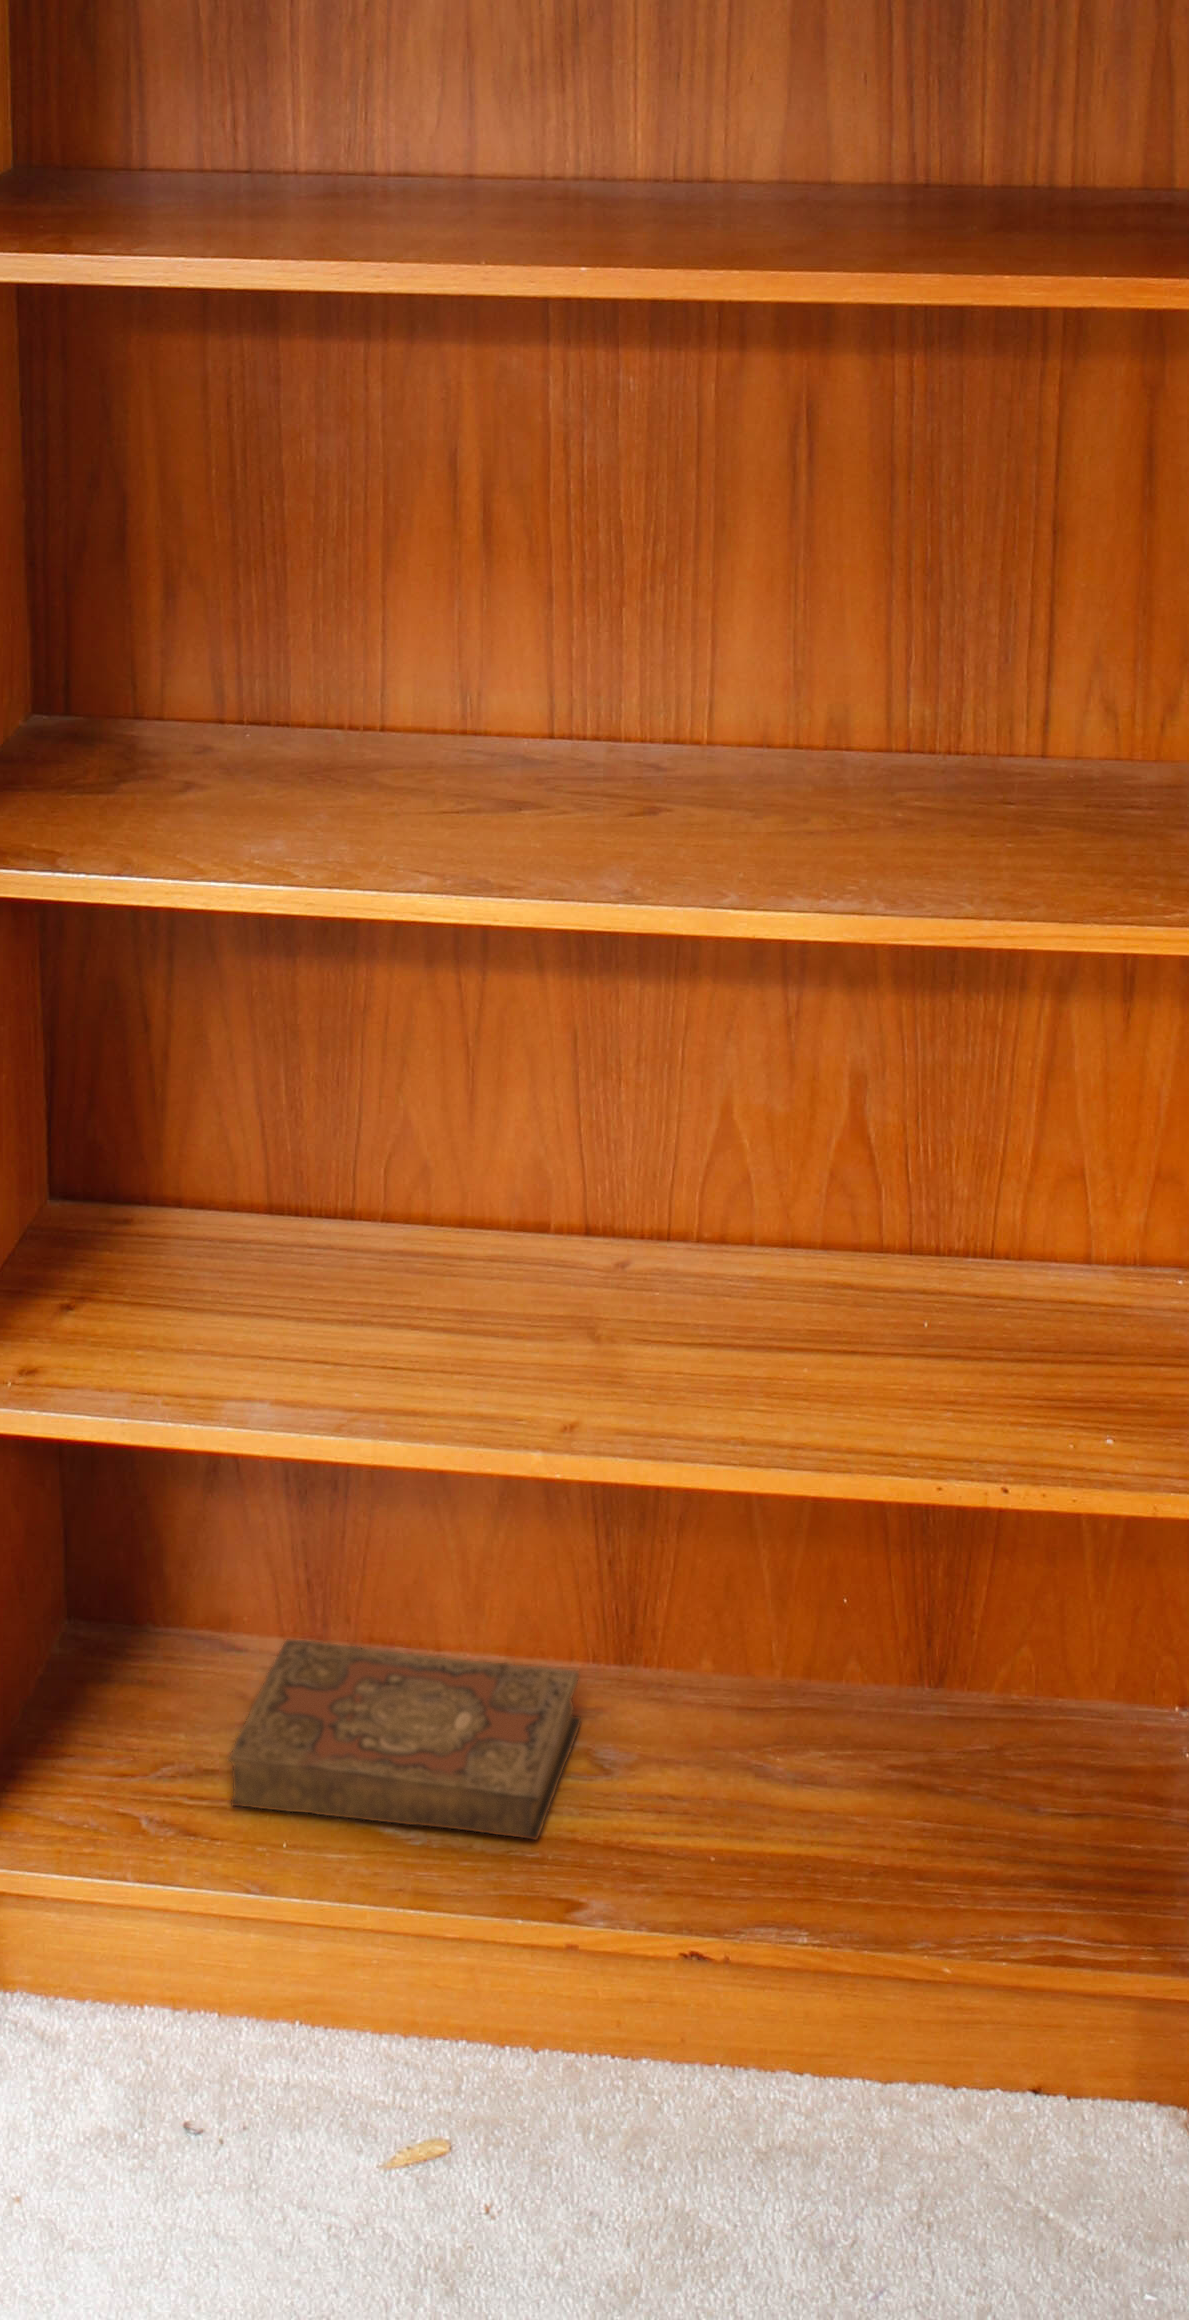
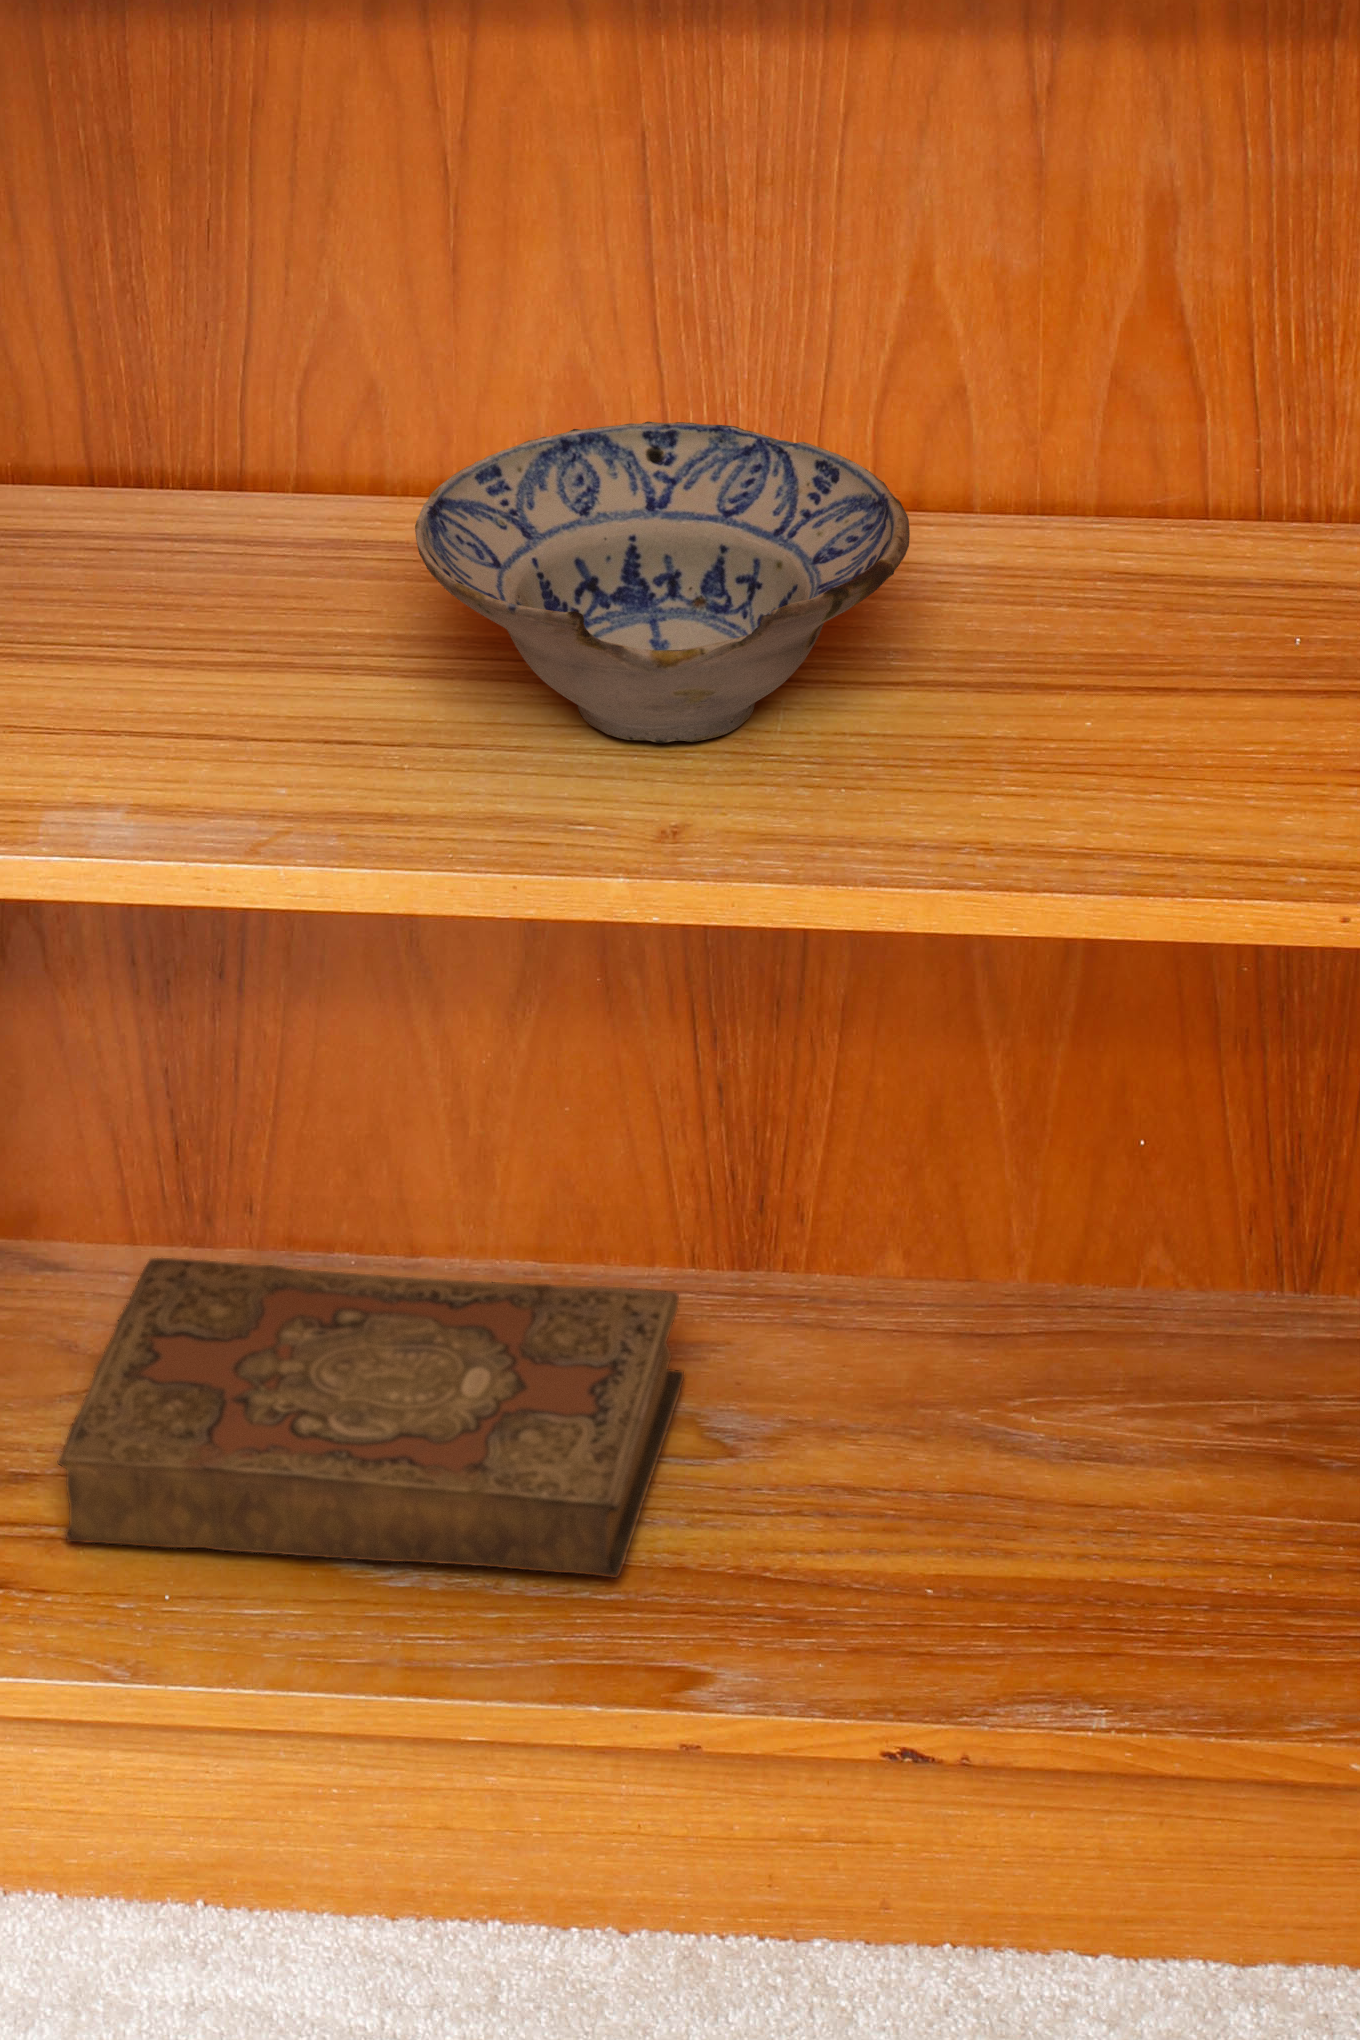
ceramic bowl: none [443,1181,711,1365] -> present [415,422,910,743]

